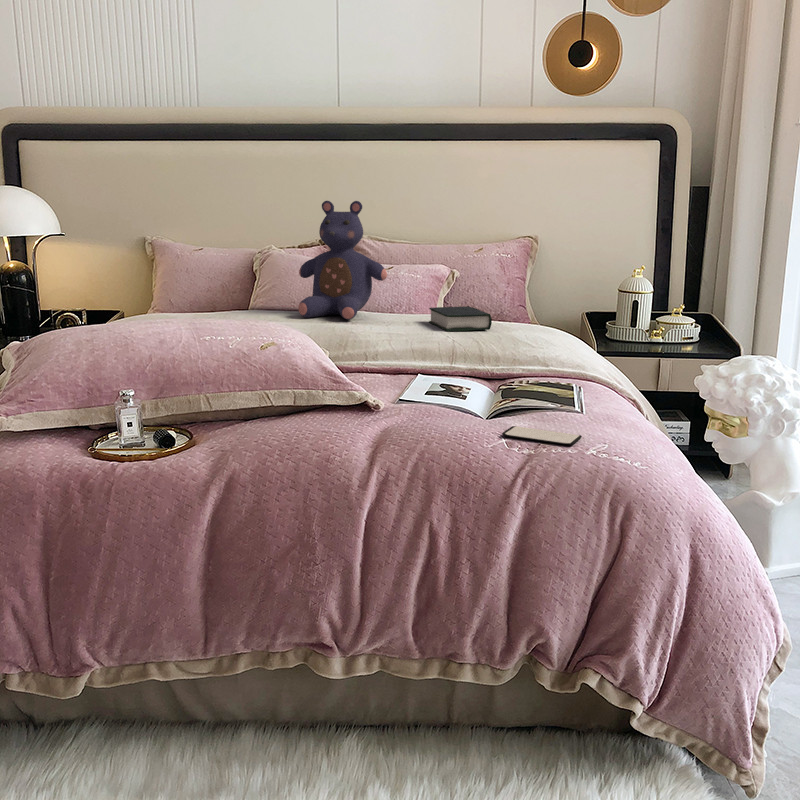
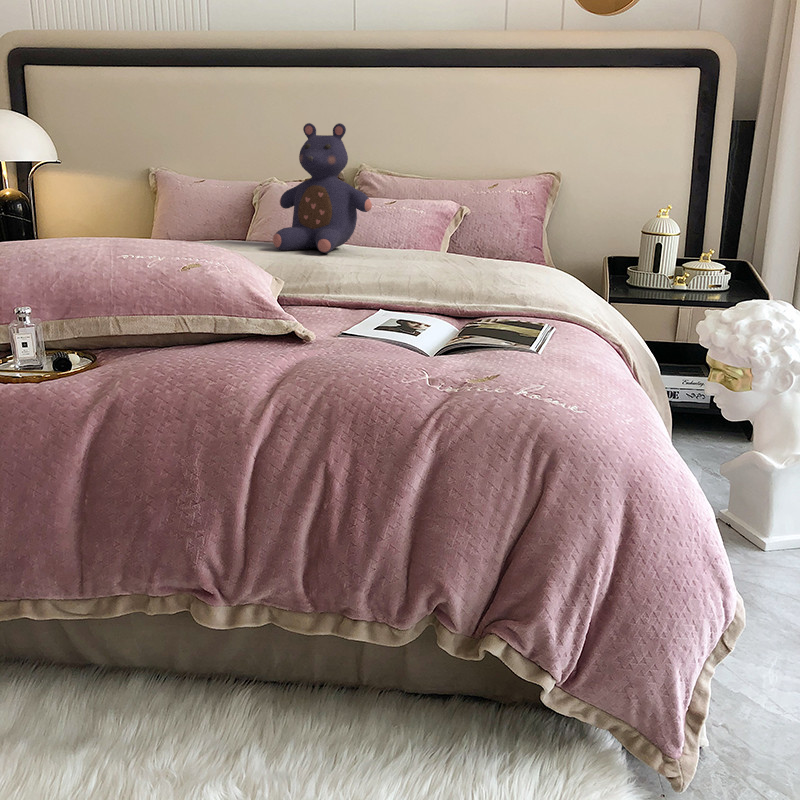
book: present [429,306,492,331] -> none [414,242,478,267]
smartphone: present [502,426,582,445] -> none [432,362,521,383]

